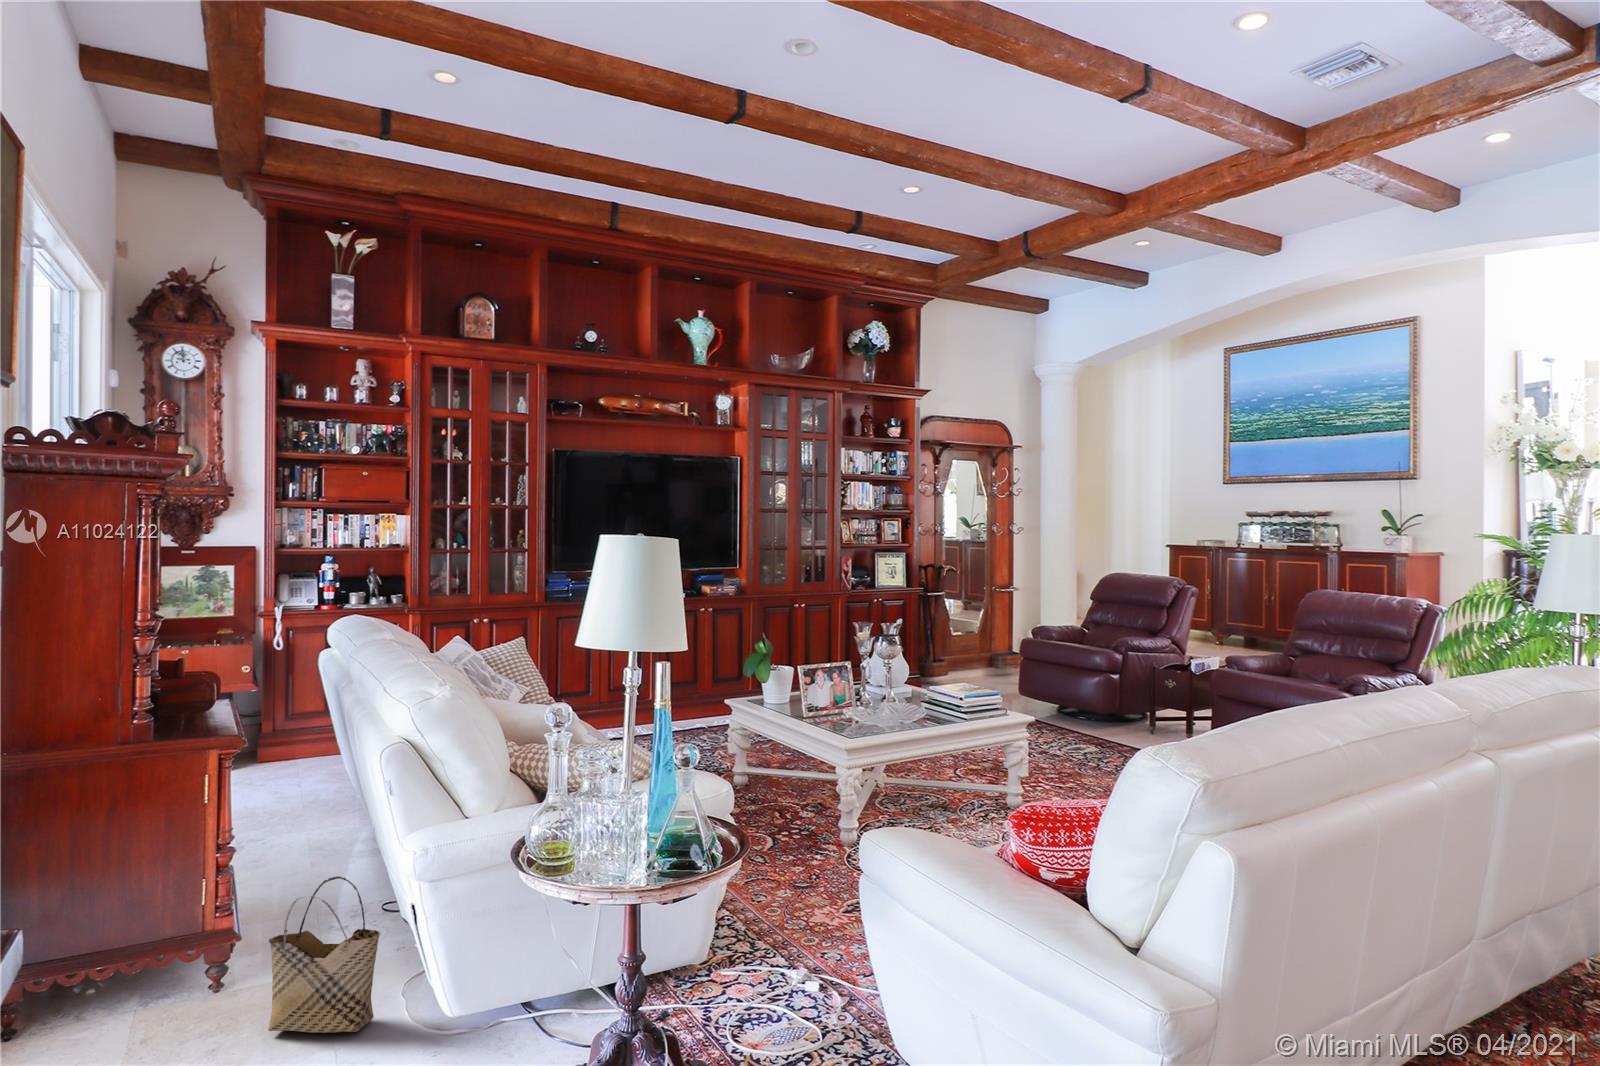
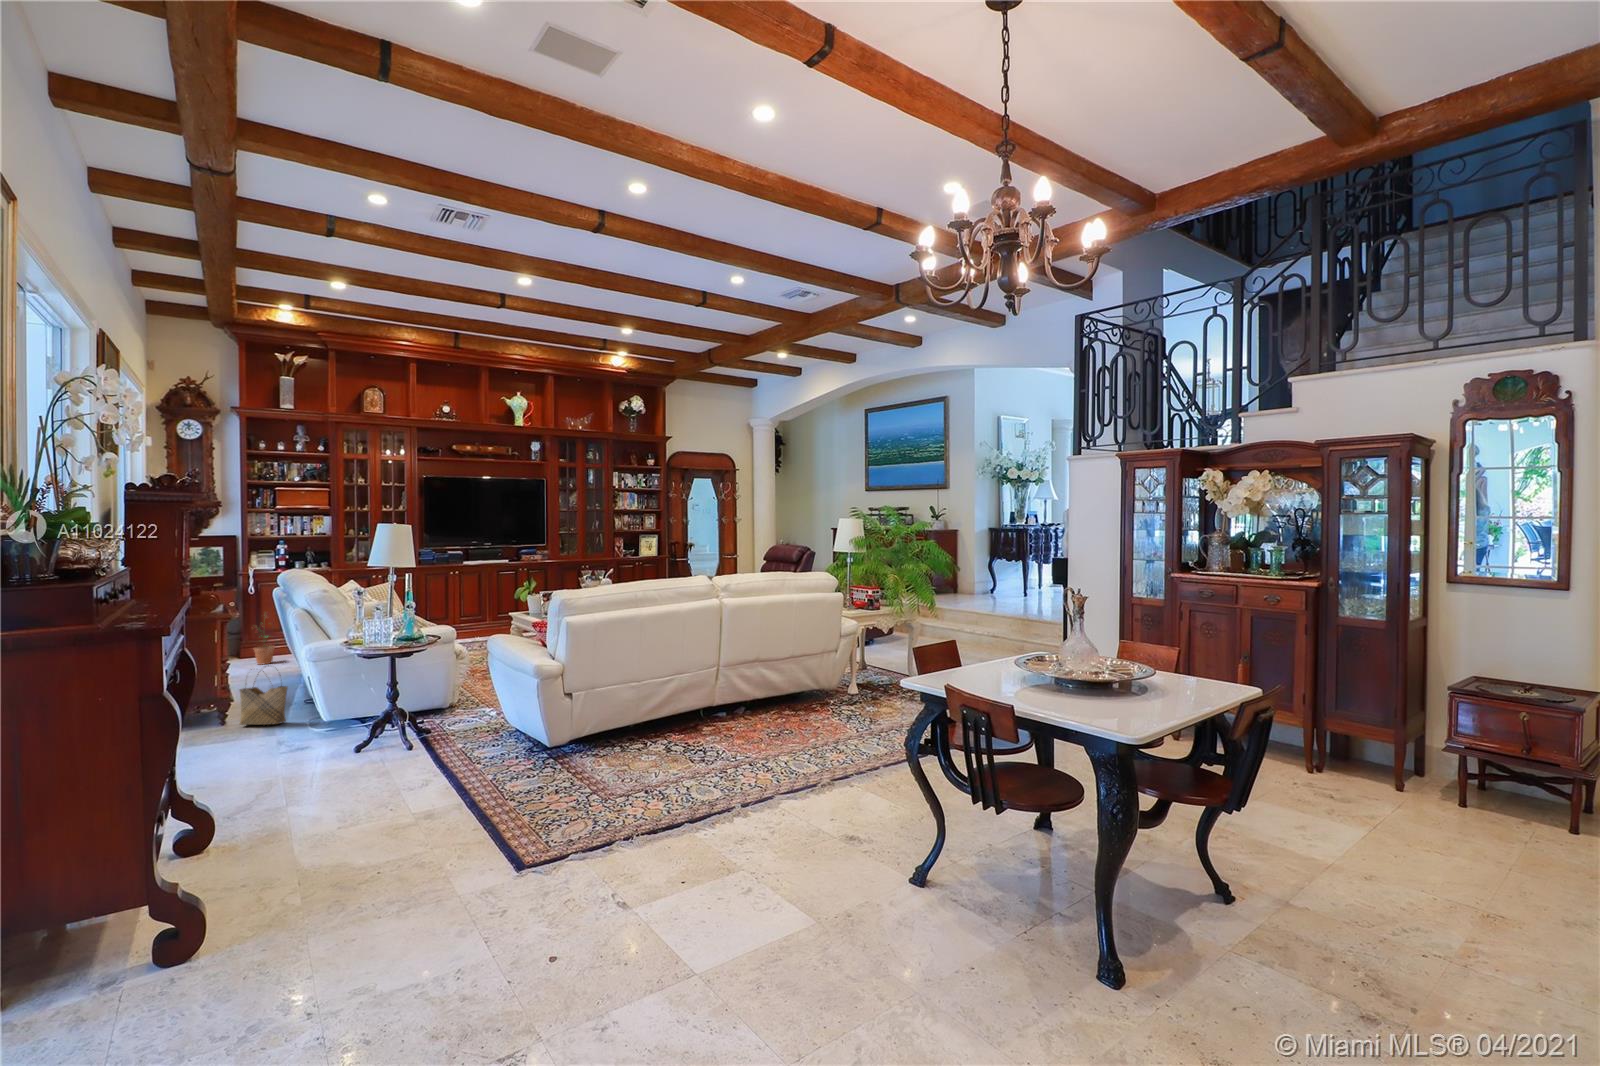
potted plant: none [278,686,319,785] -> present [252,612,275,665]

